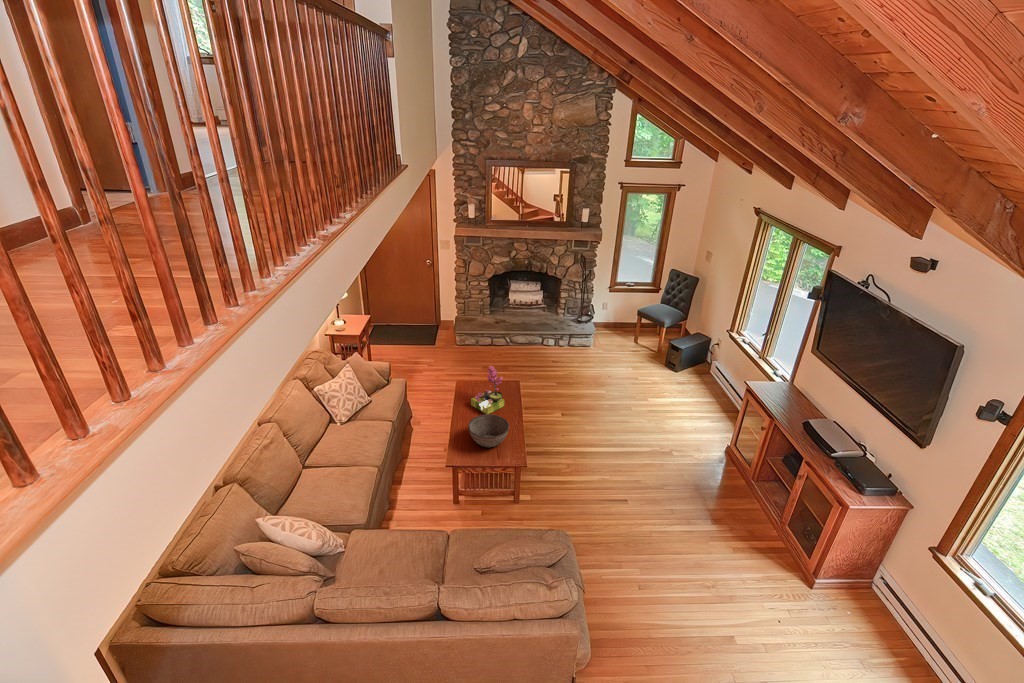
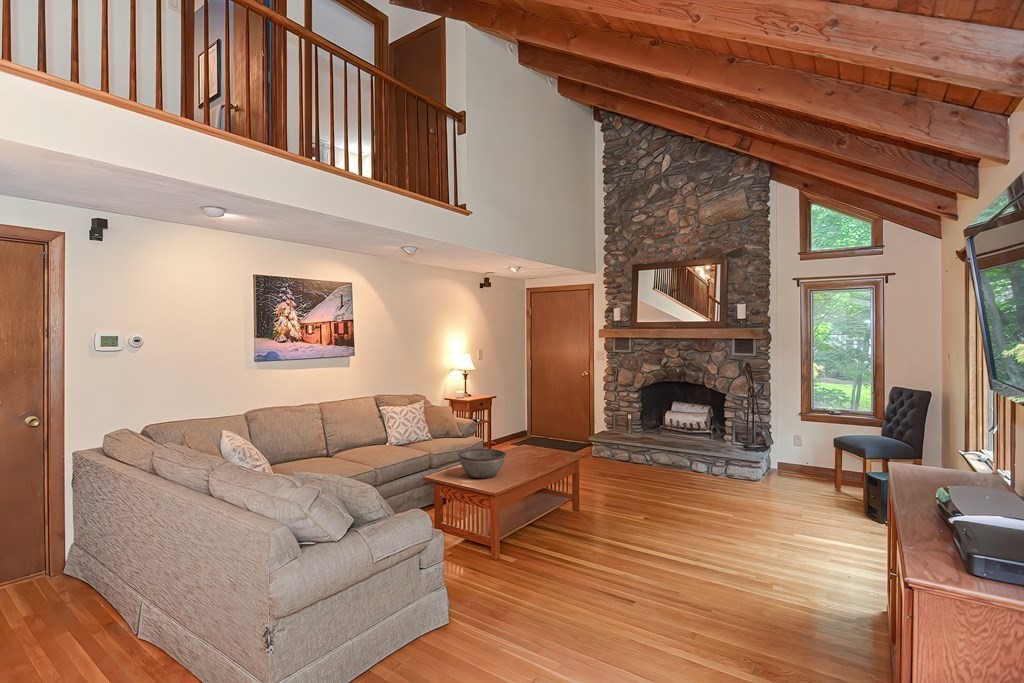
flower arrangement: present [471,366,504,414] -> none [506,412,539,463]

